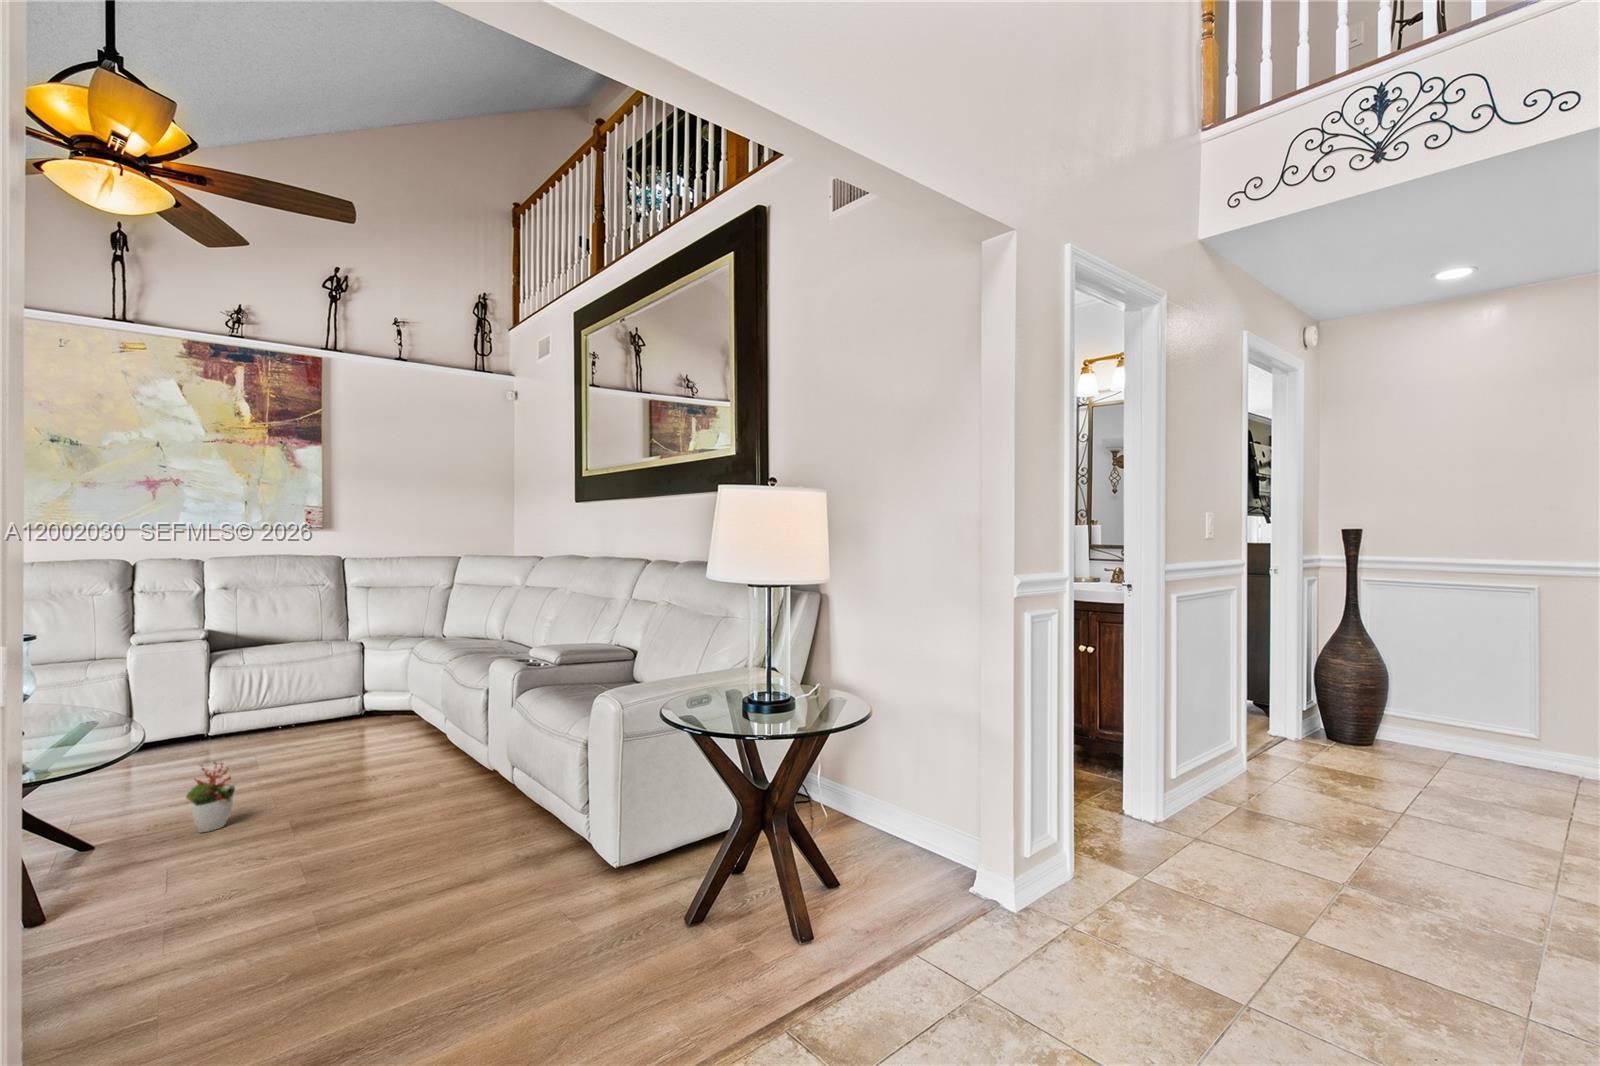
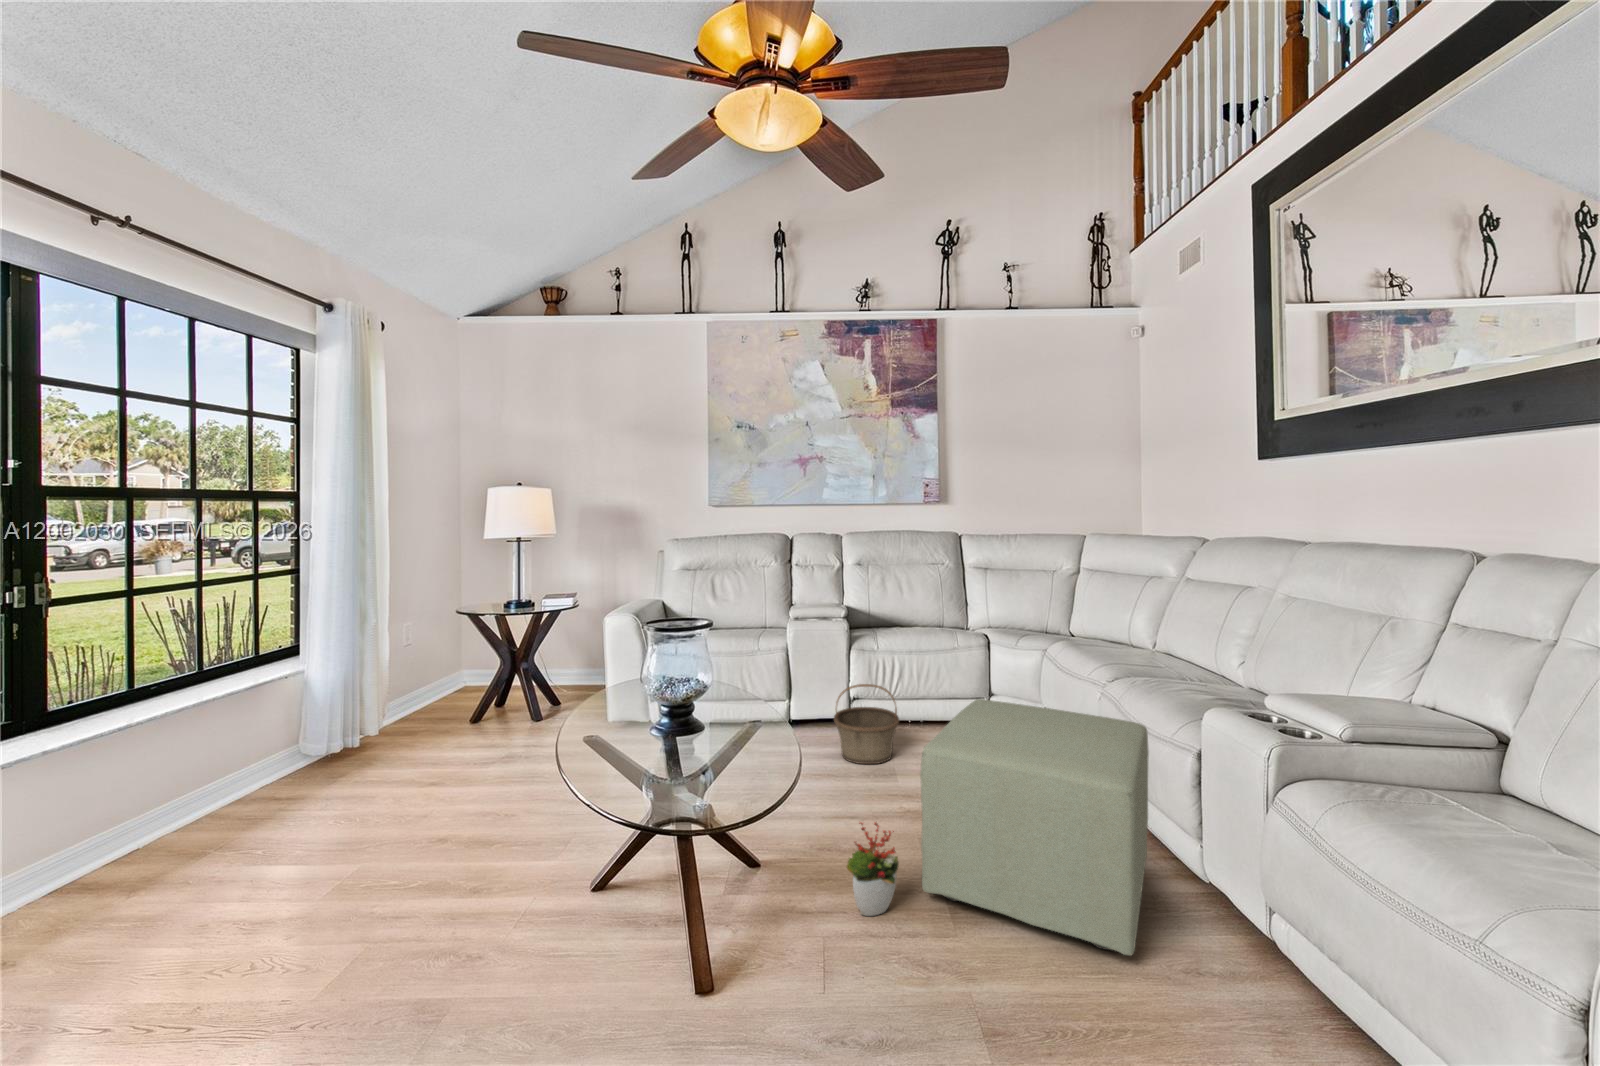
ottoman: none [256,675,441,811] -> present [920,699,1149,955]
basket: none [185,691,259,762] -> present [834,684,899,764]

